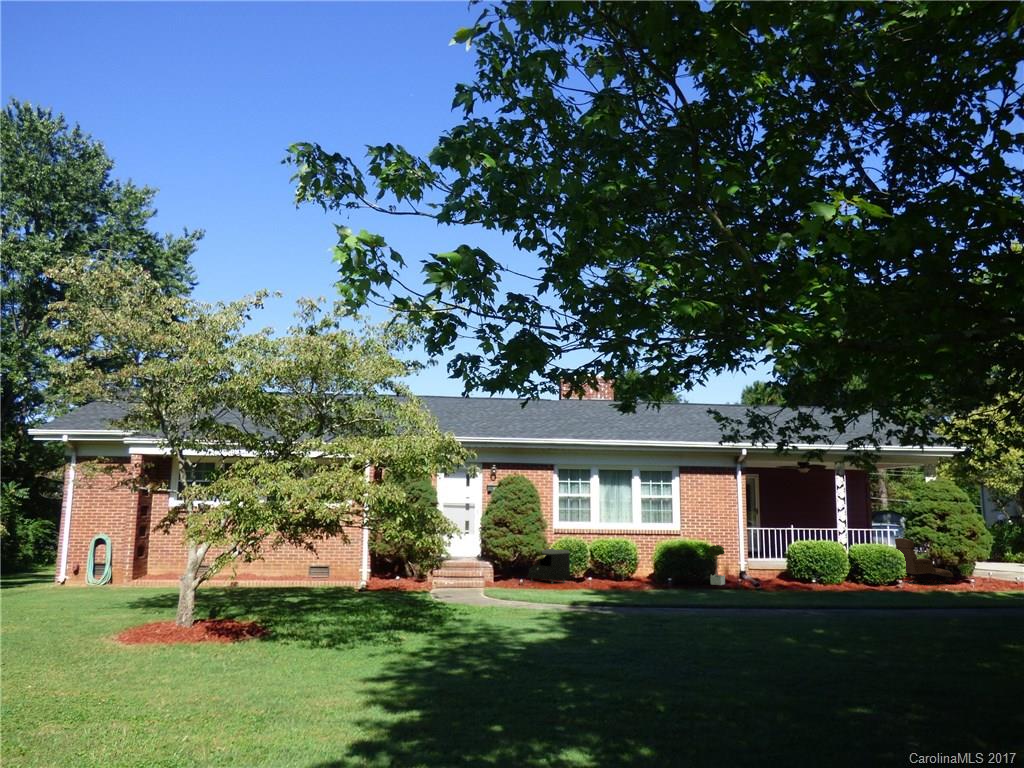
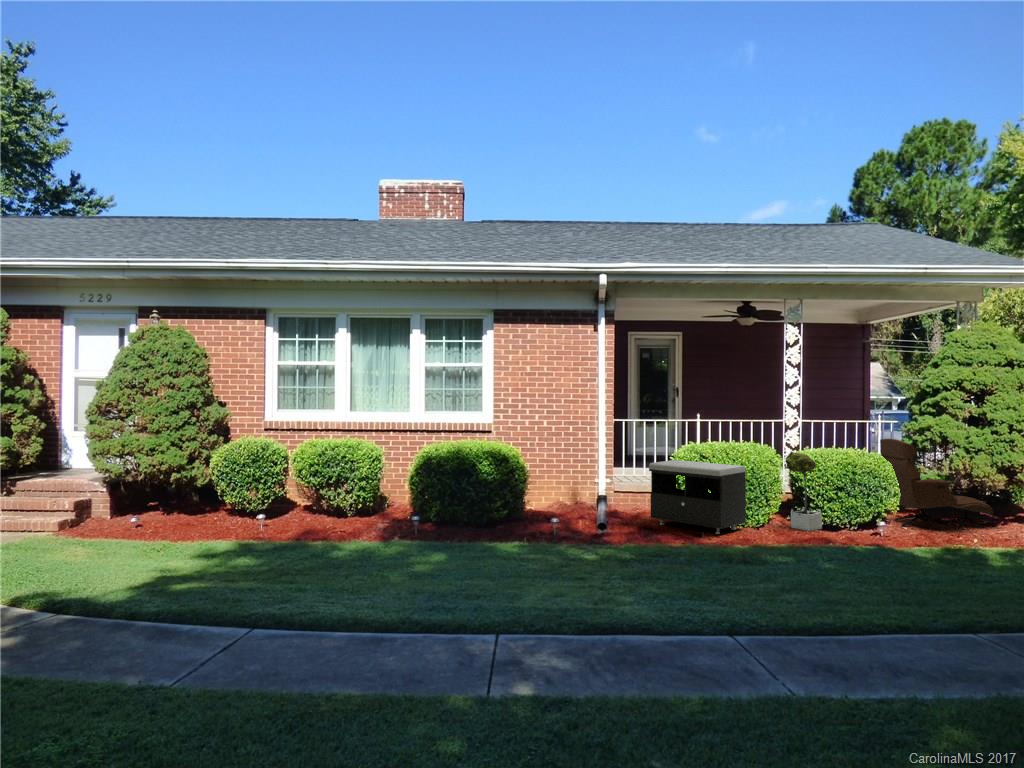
potted tree: present [708,545,725,585] -> present [785,451,822,531]
storage bench: present [527,548,570,583] -> present [649,460,746,534]

